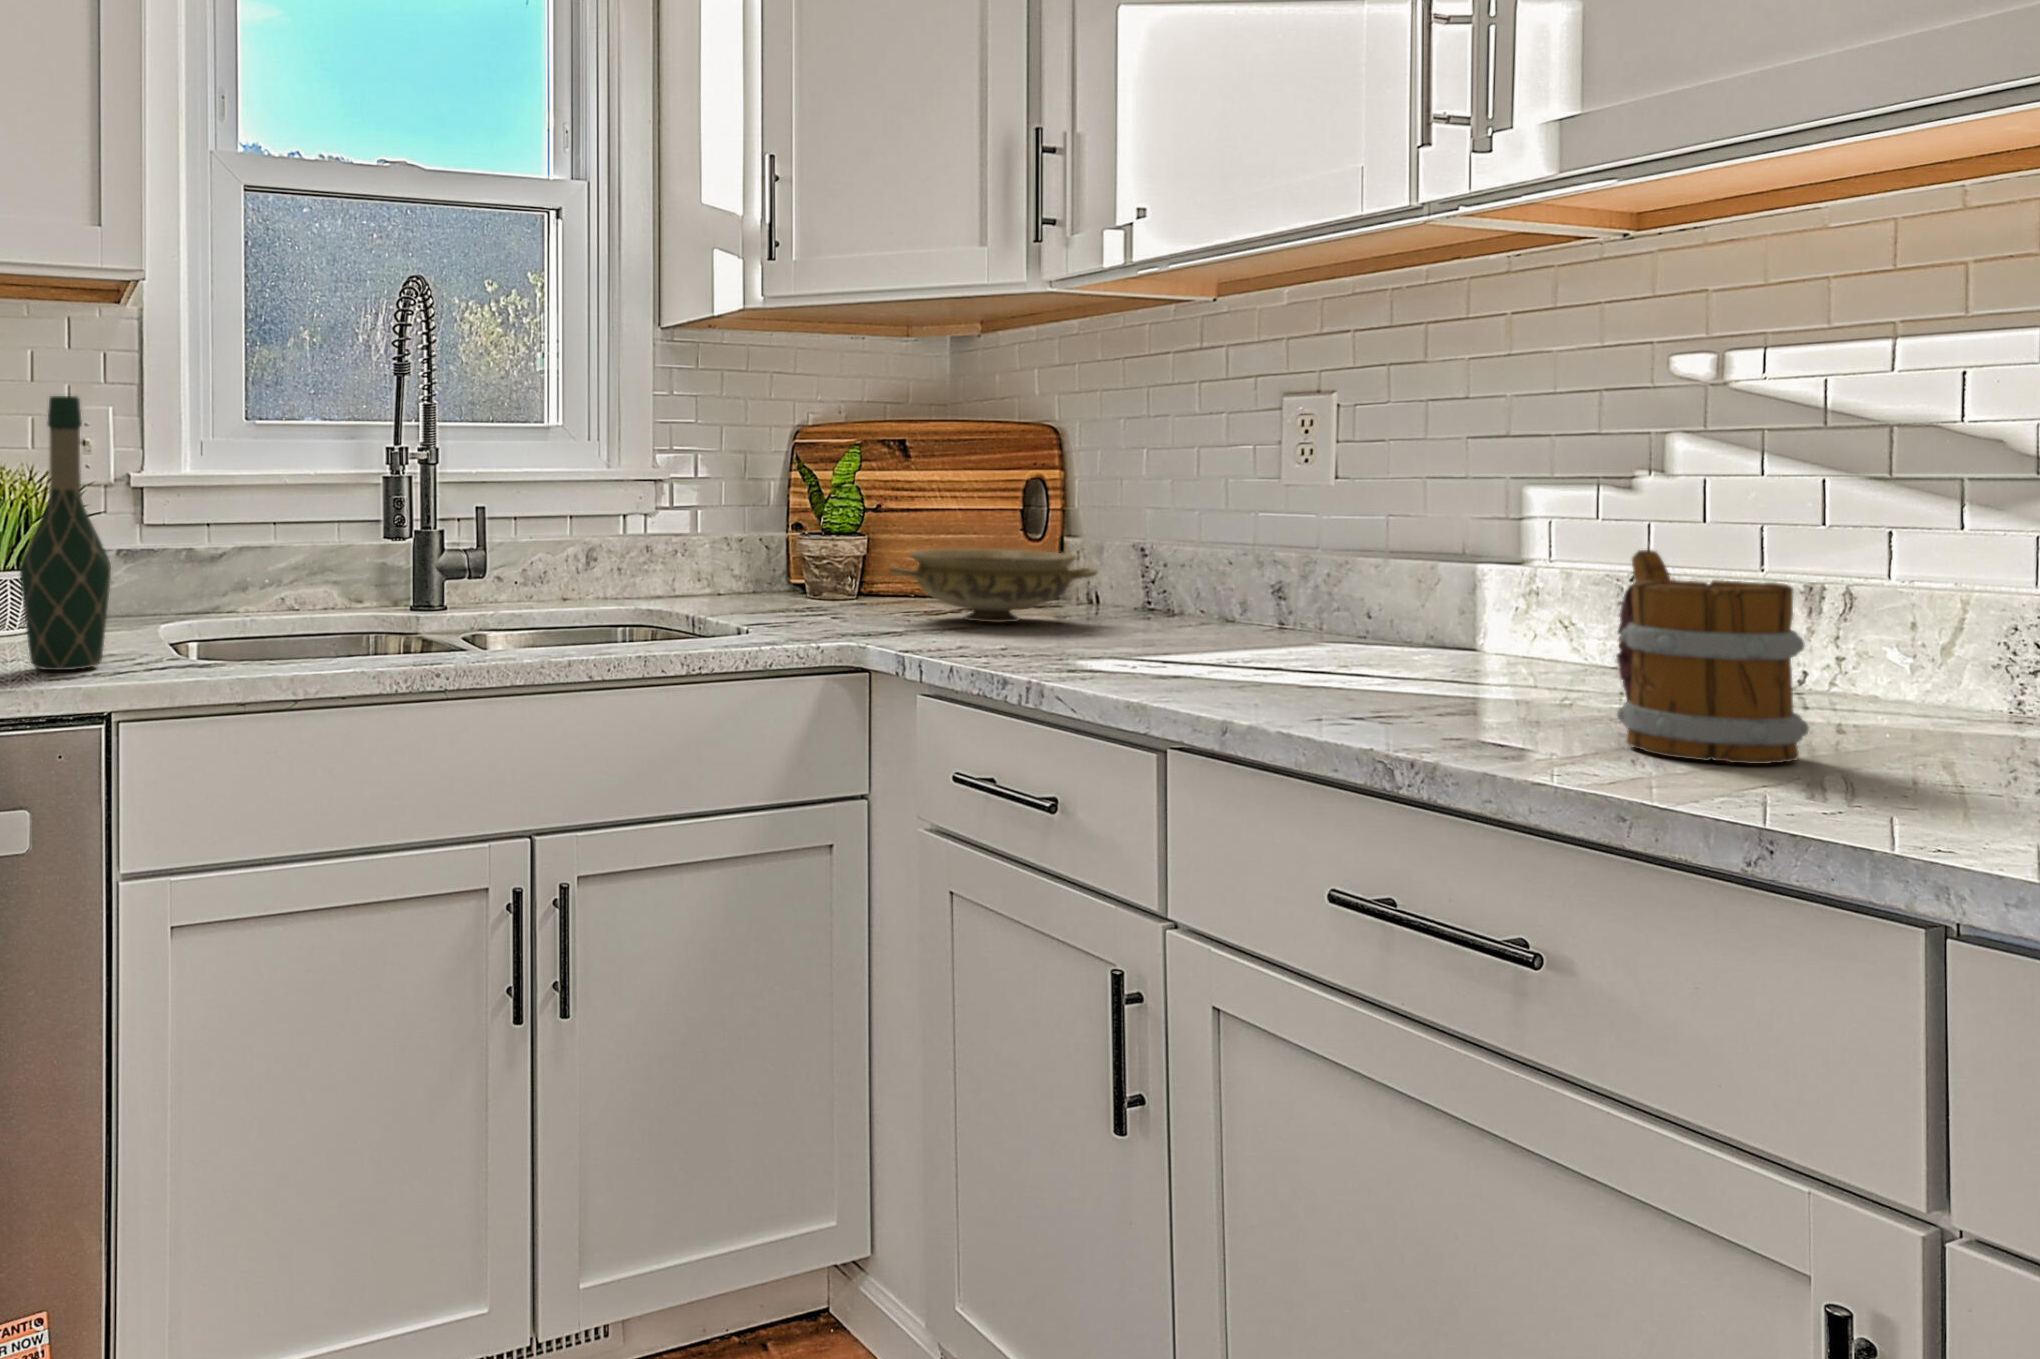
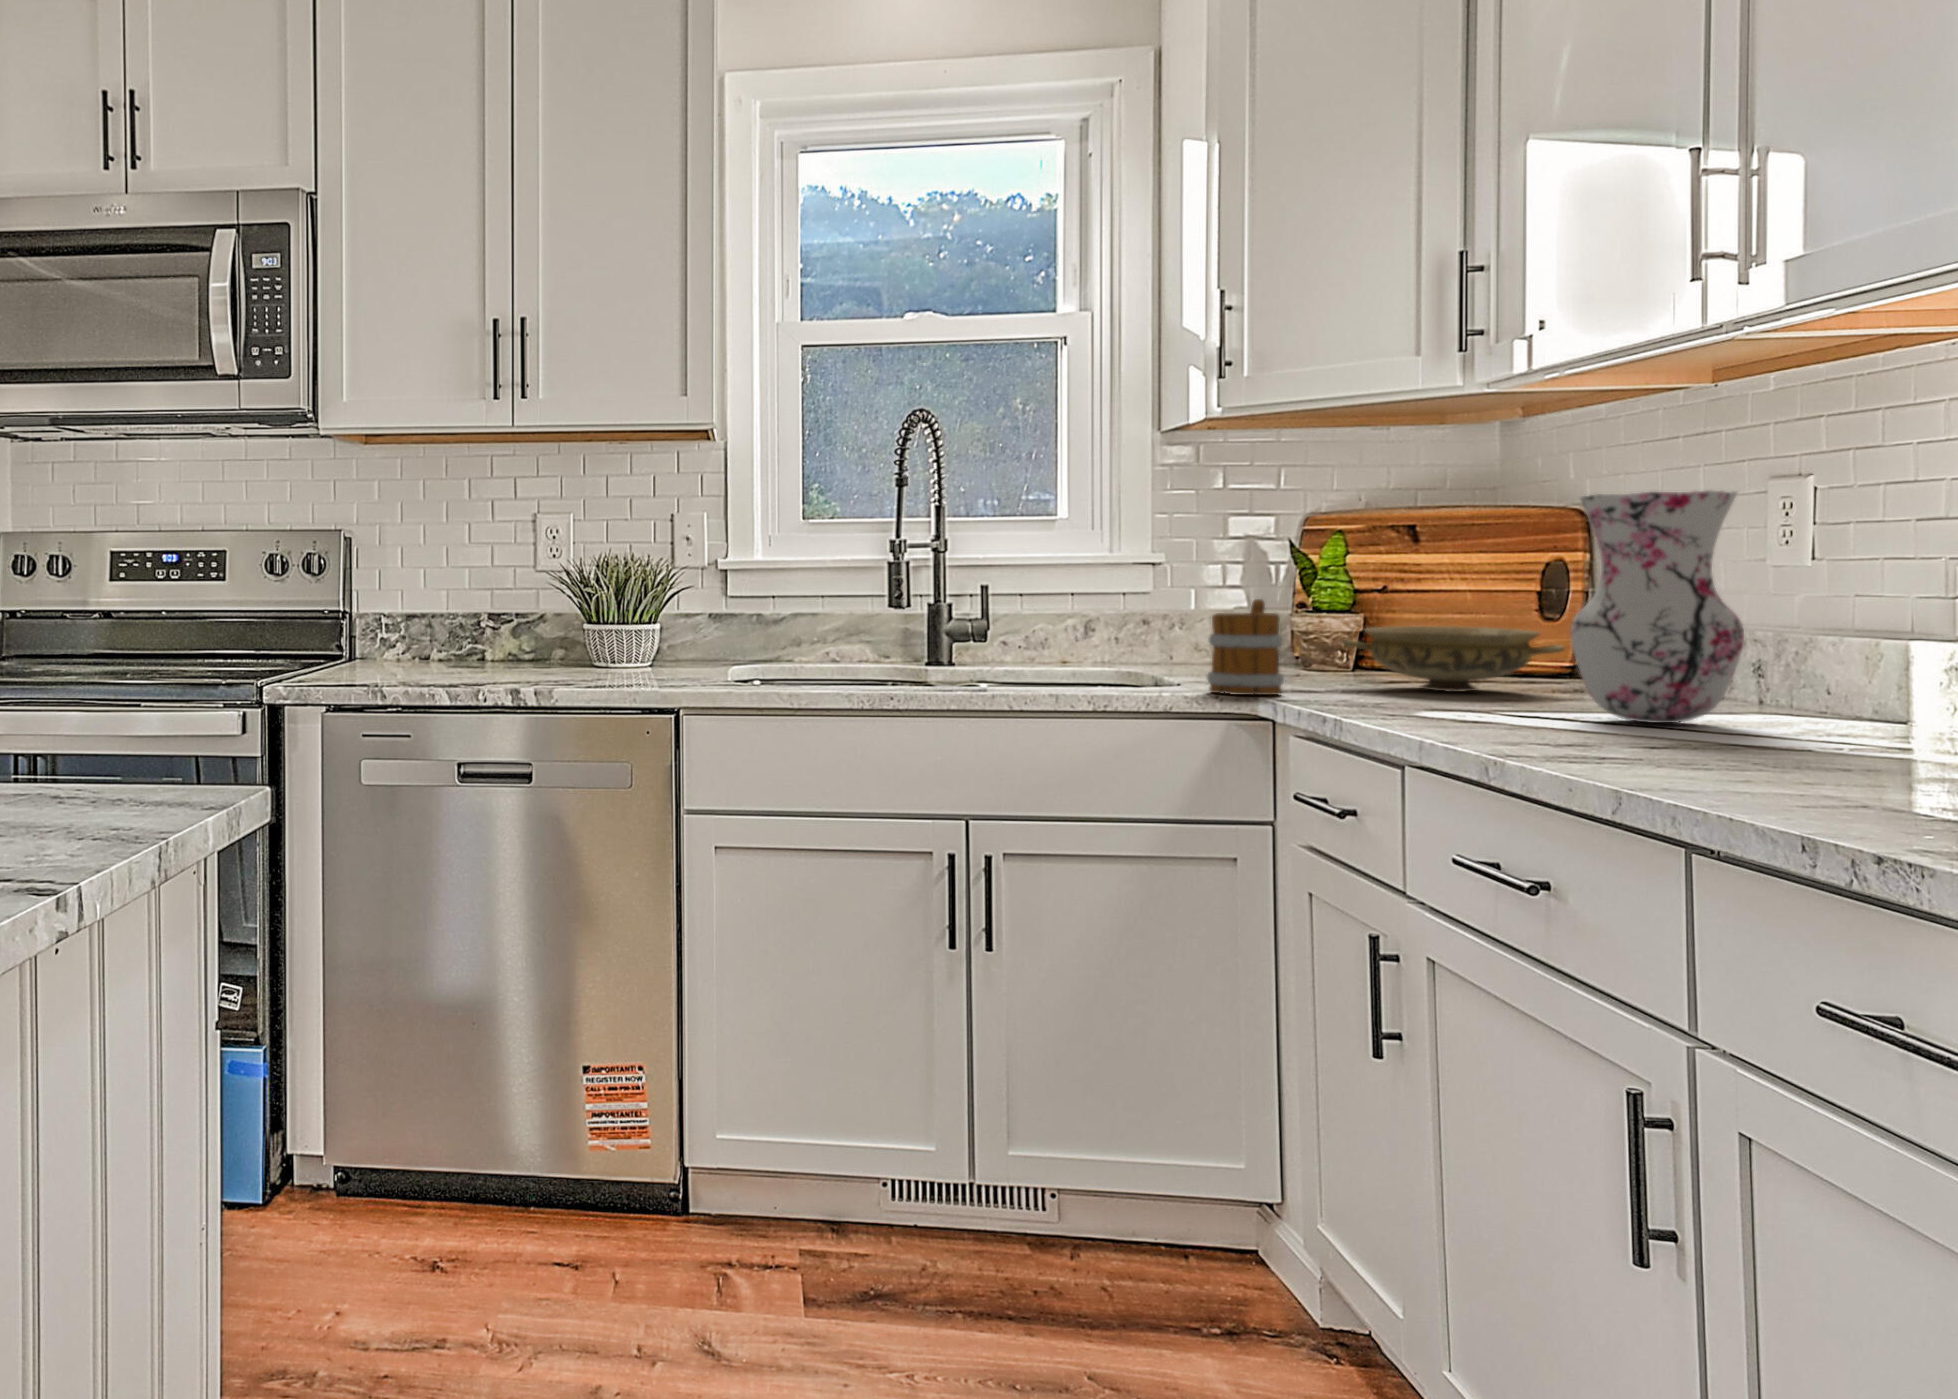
wine bottle: present [20,396,111,670] -> none [627,515,682,684]
vase: none [1197,398,1361,657] -> present [1571,490,1744,723]
mug: present [1616,550,1809,764] -> present [1207,599,1284,695]

